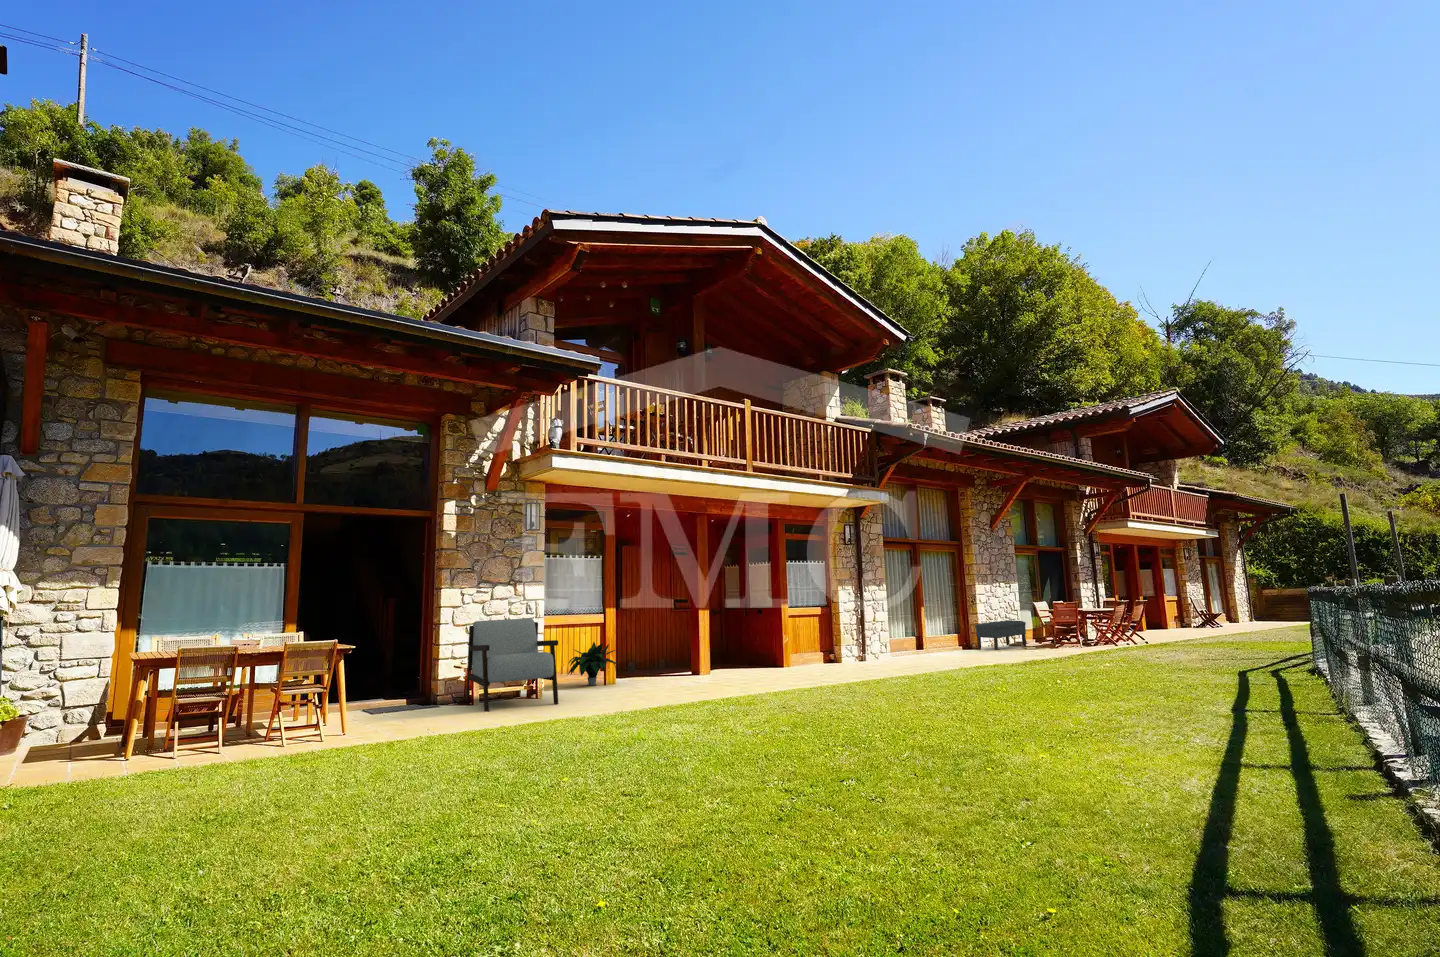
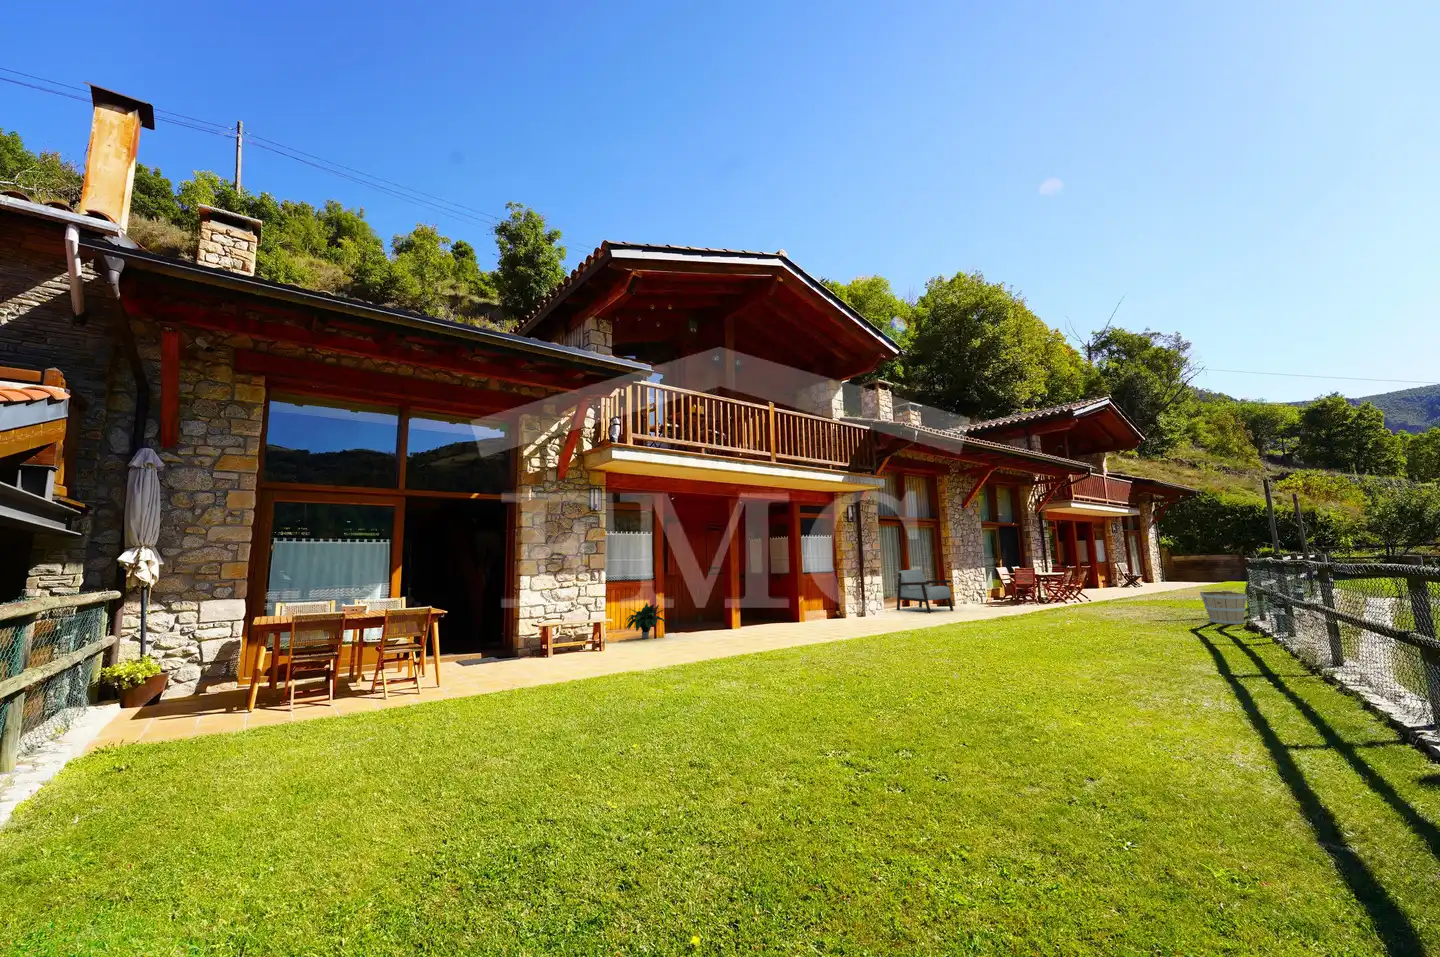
armchair: present [466,618,558,712] -> present [897,569,954,613]
bench: present [975,620,1026,650] -> none [951,582,992,608]
wooden bucket: none [1258,626,1312,665] -> present [1200,591,1247,624]

